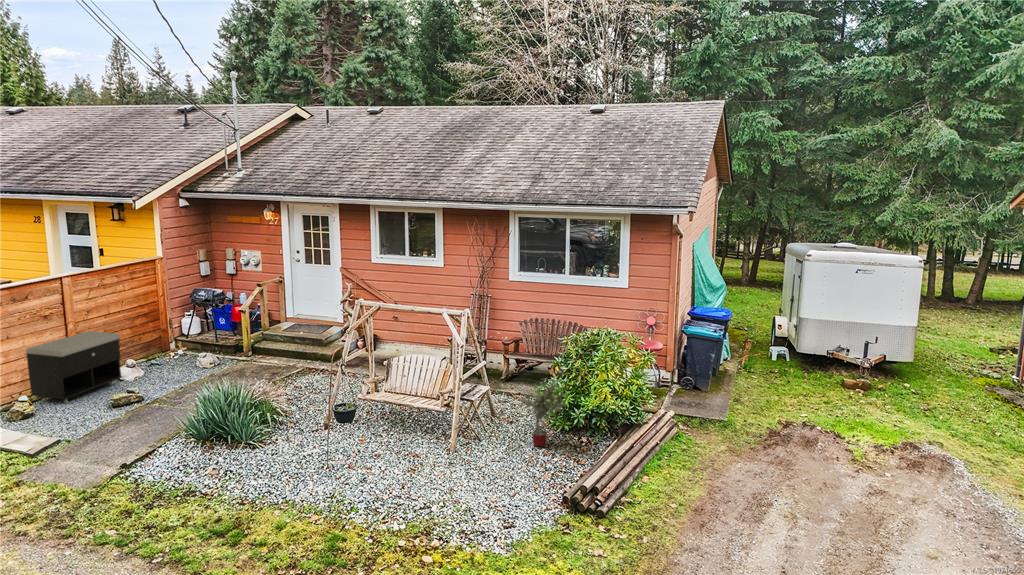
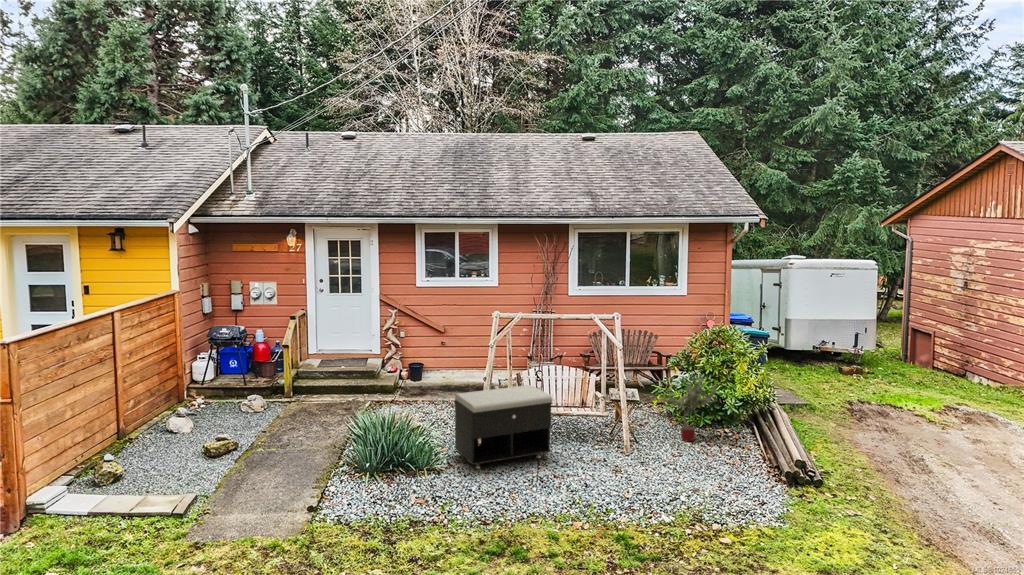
storage bench: present [26,331,122,403] -> present [455,385,552,468]

